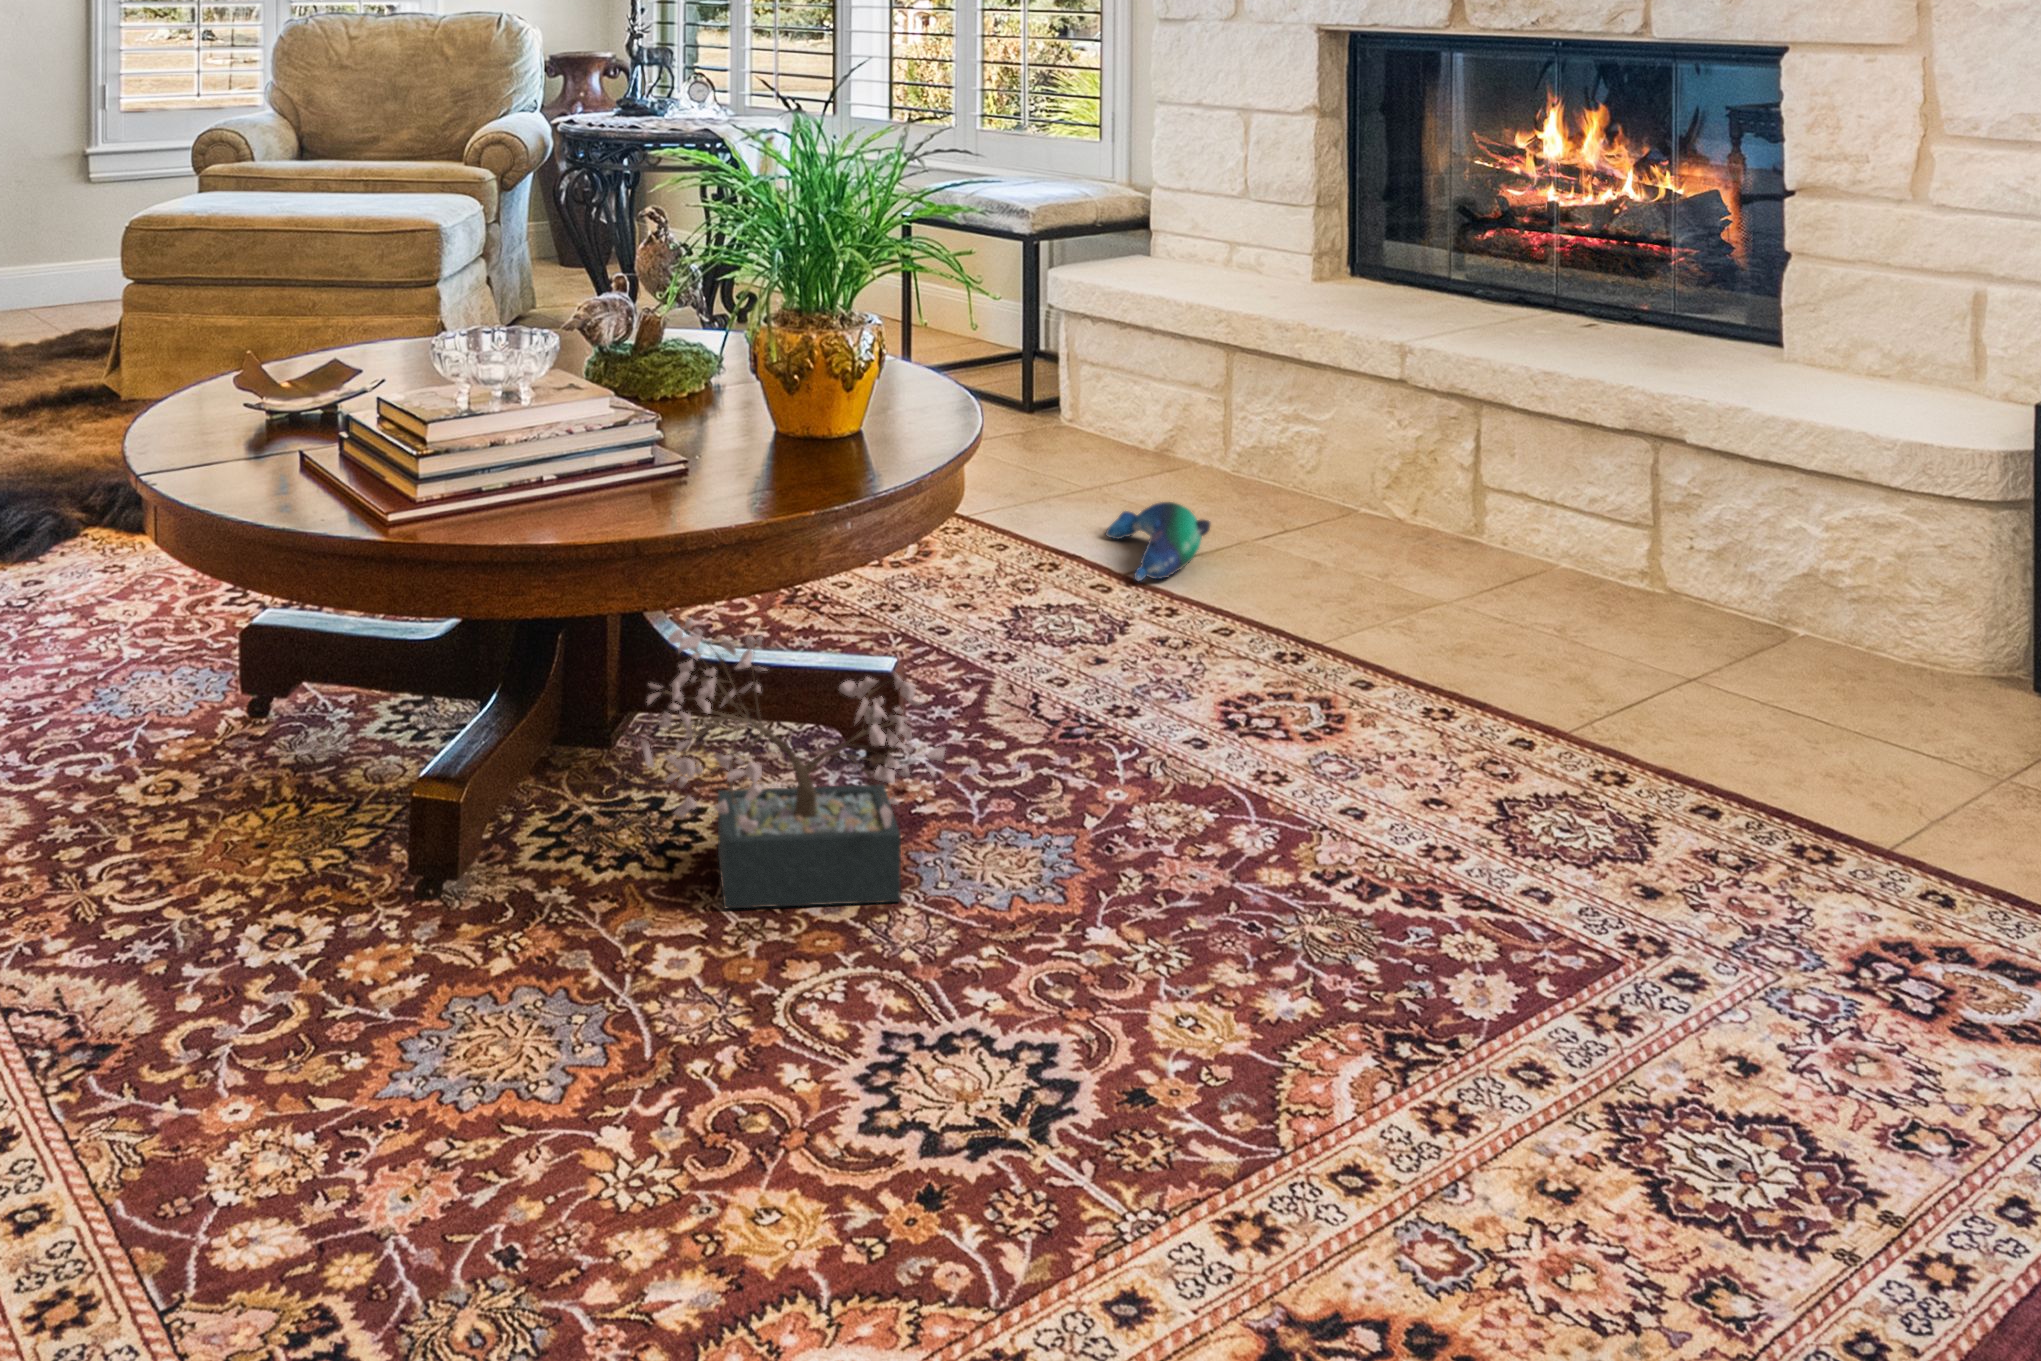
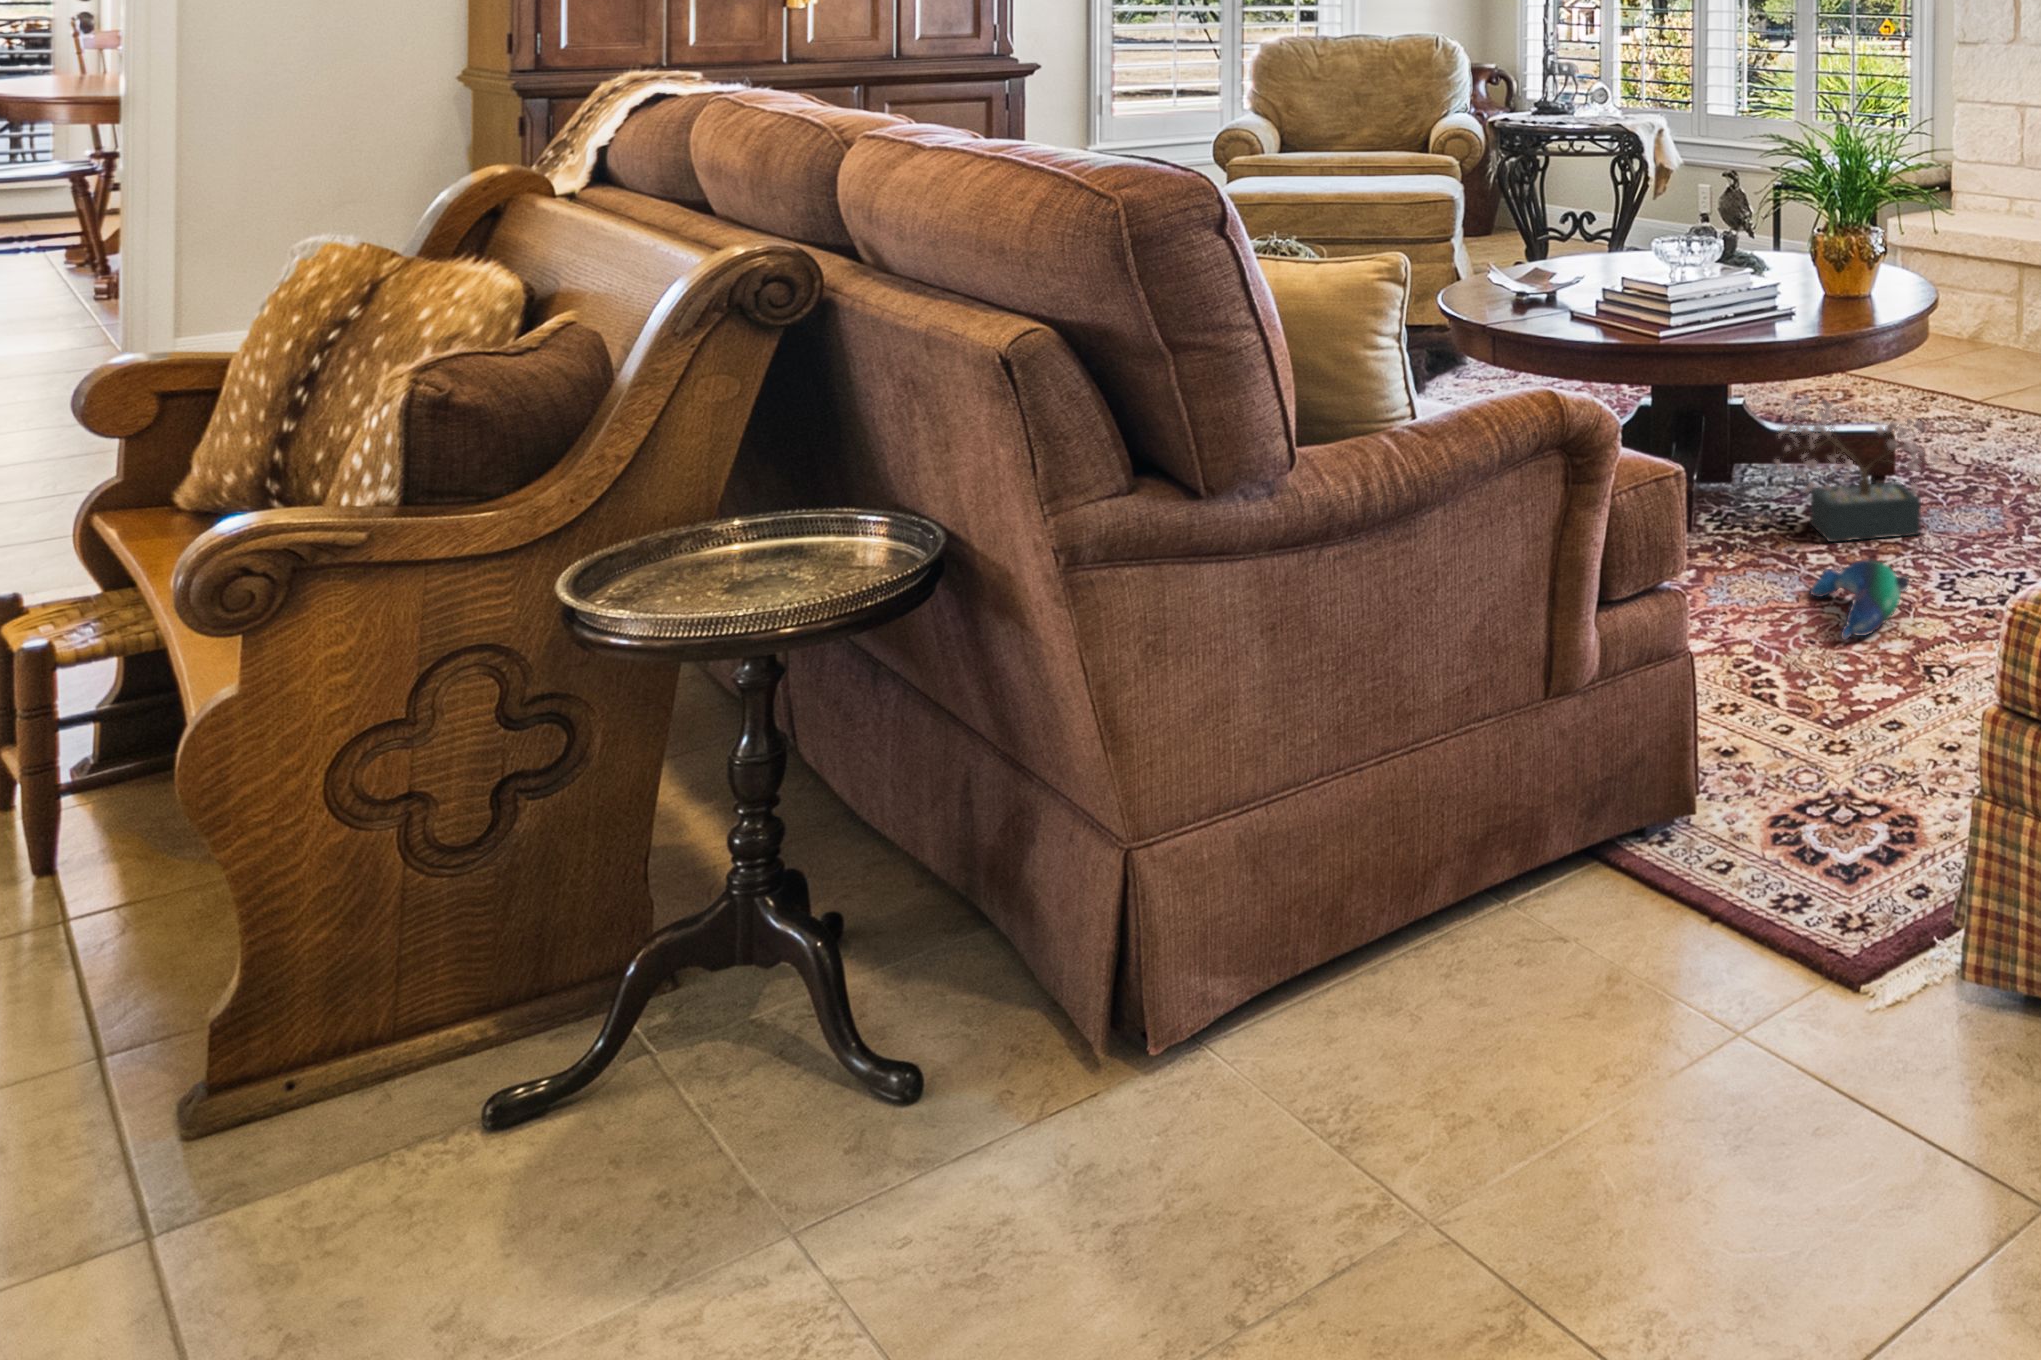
plush toy: present [1106,502,1211,581] -> present [1810,560,1909,639]

